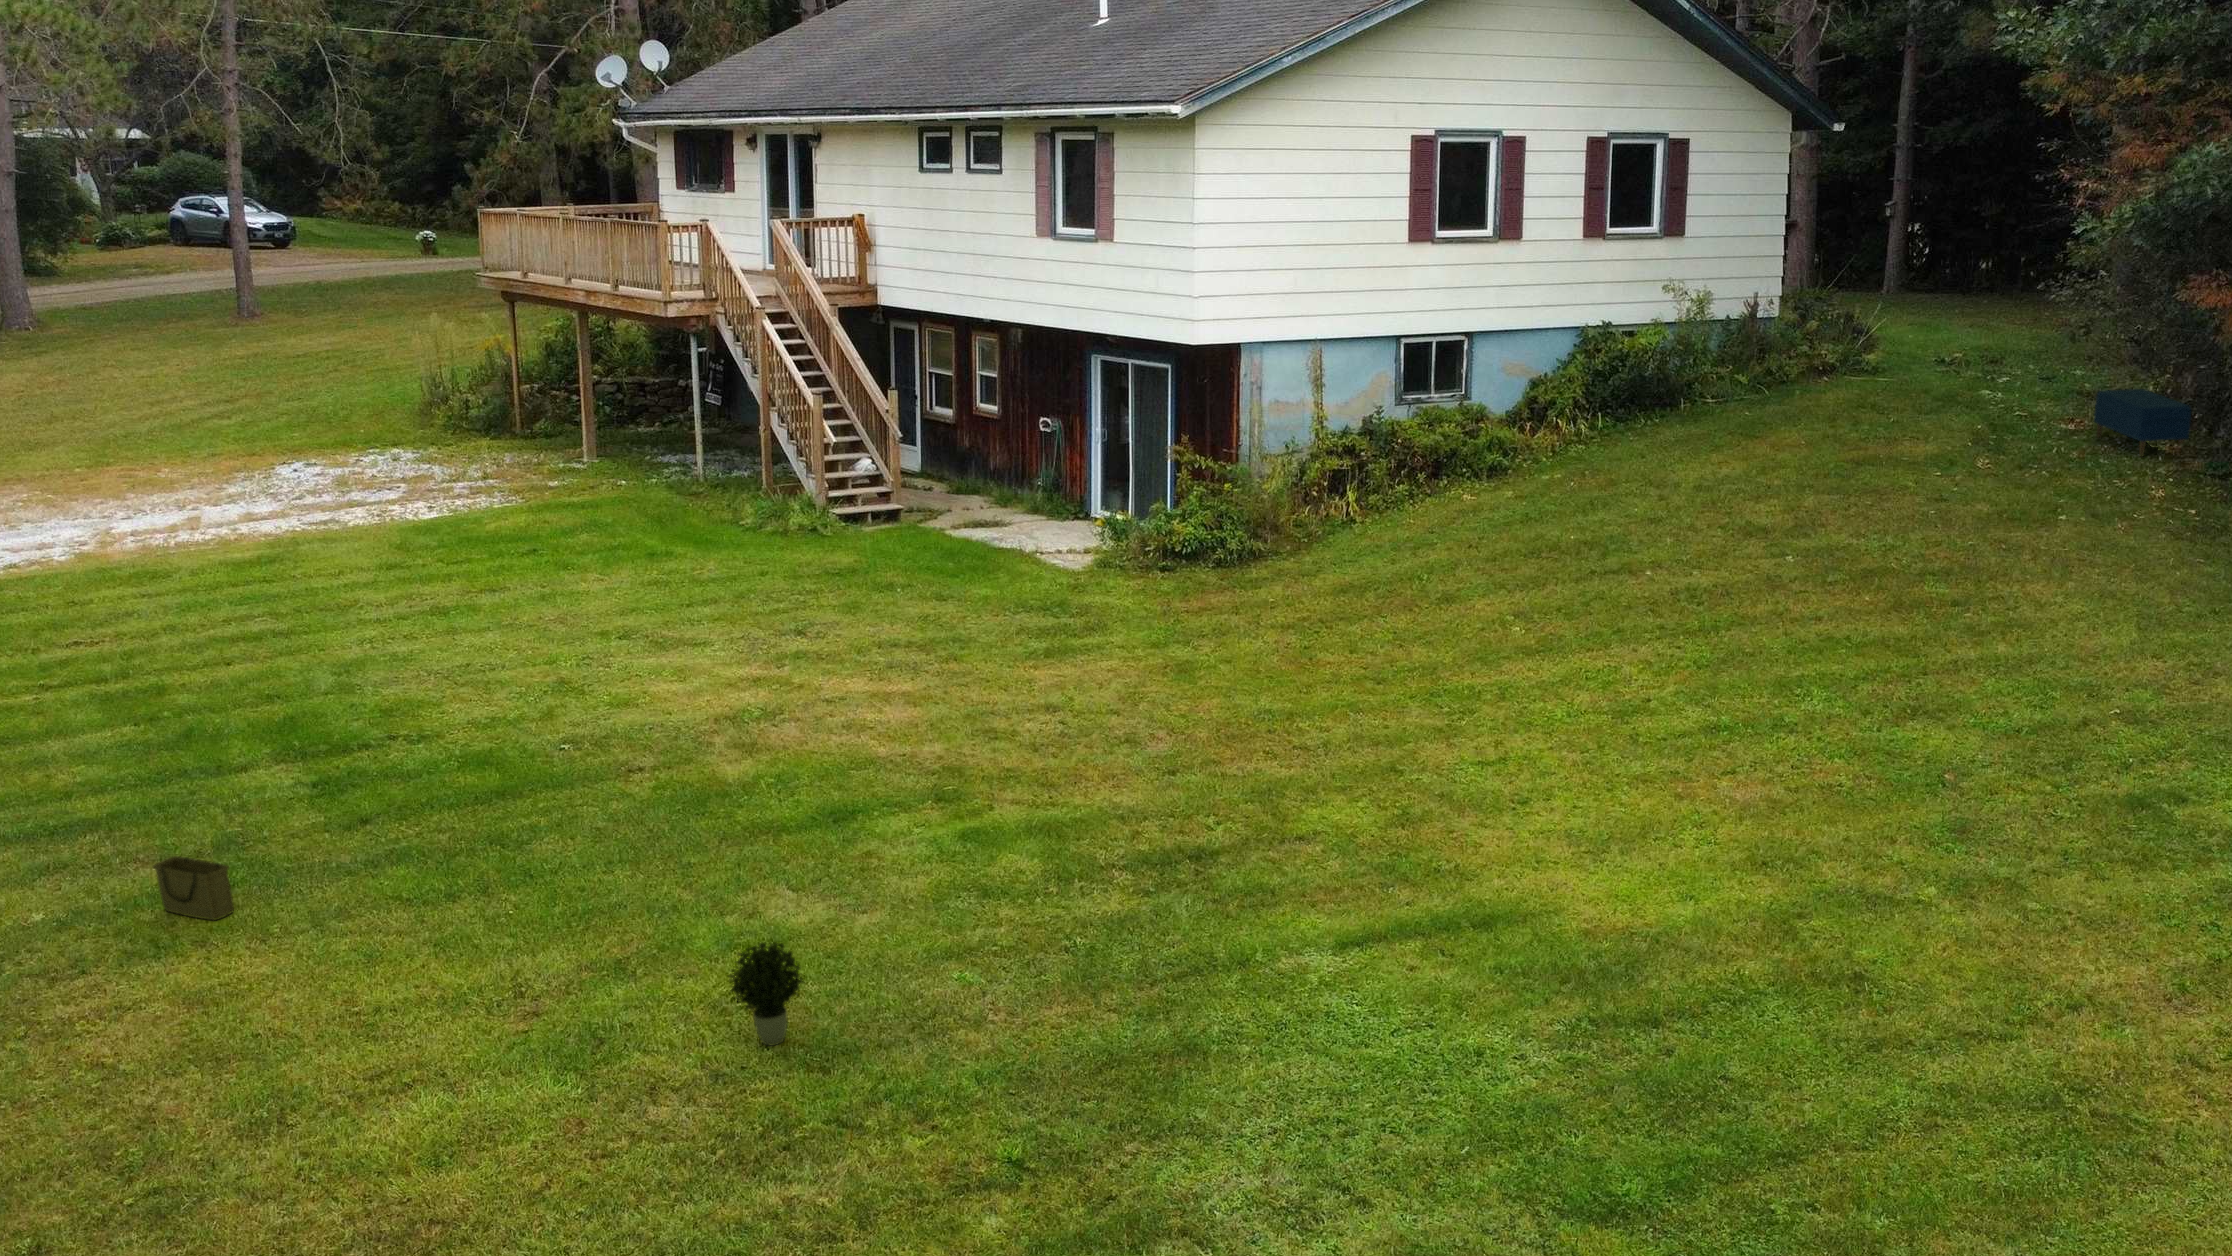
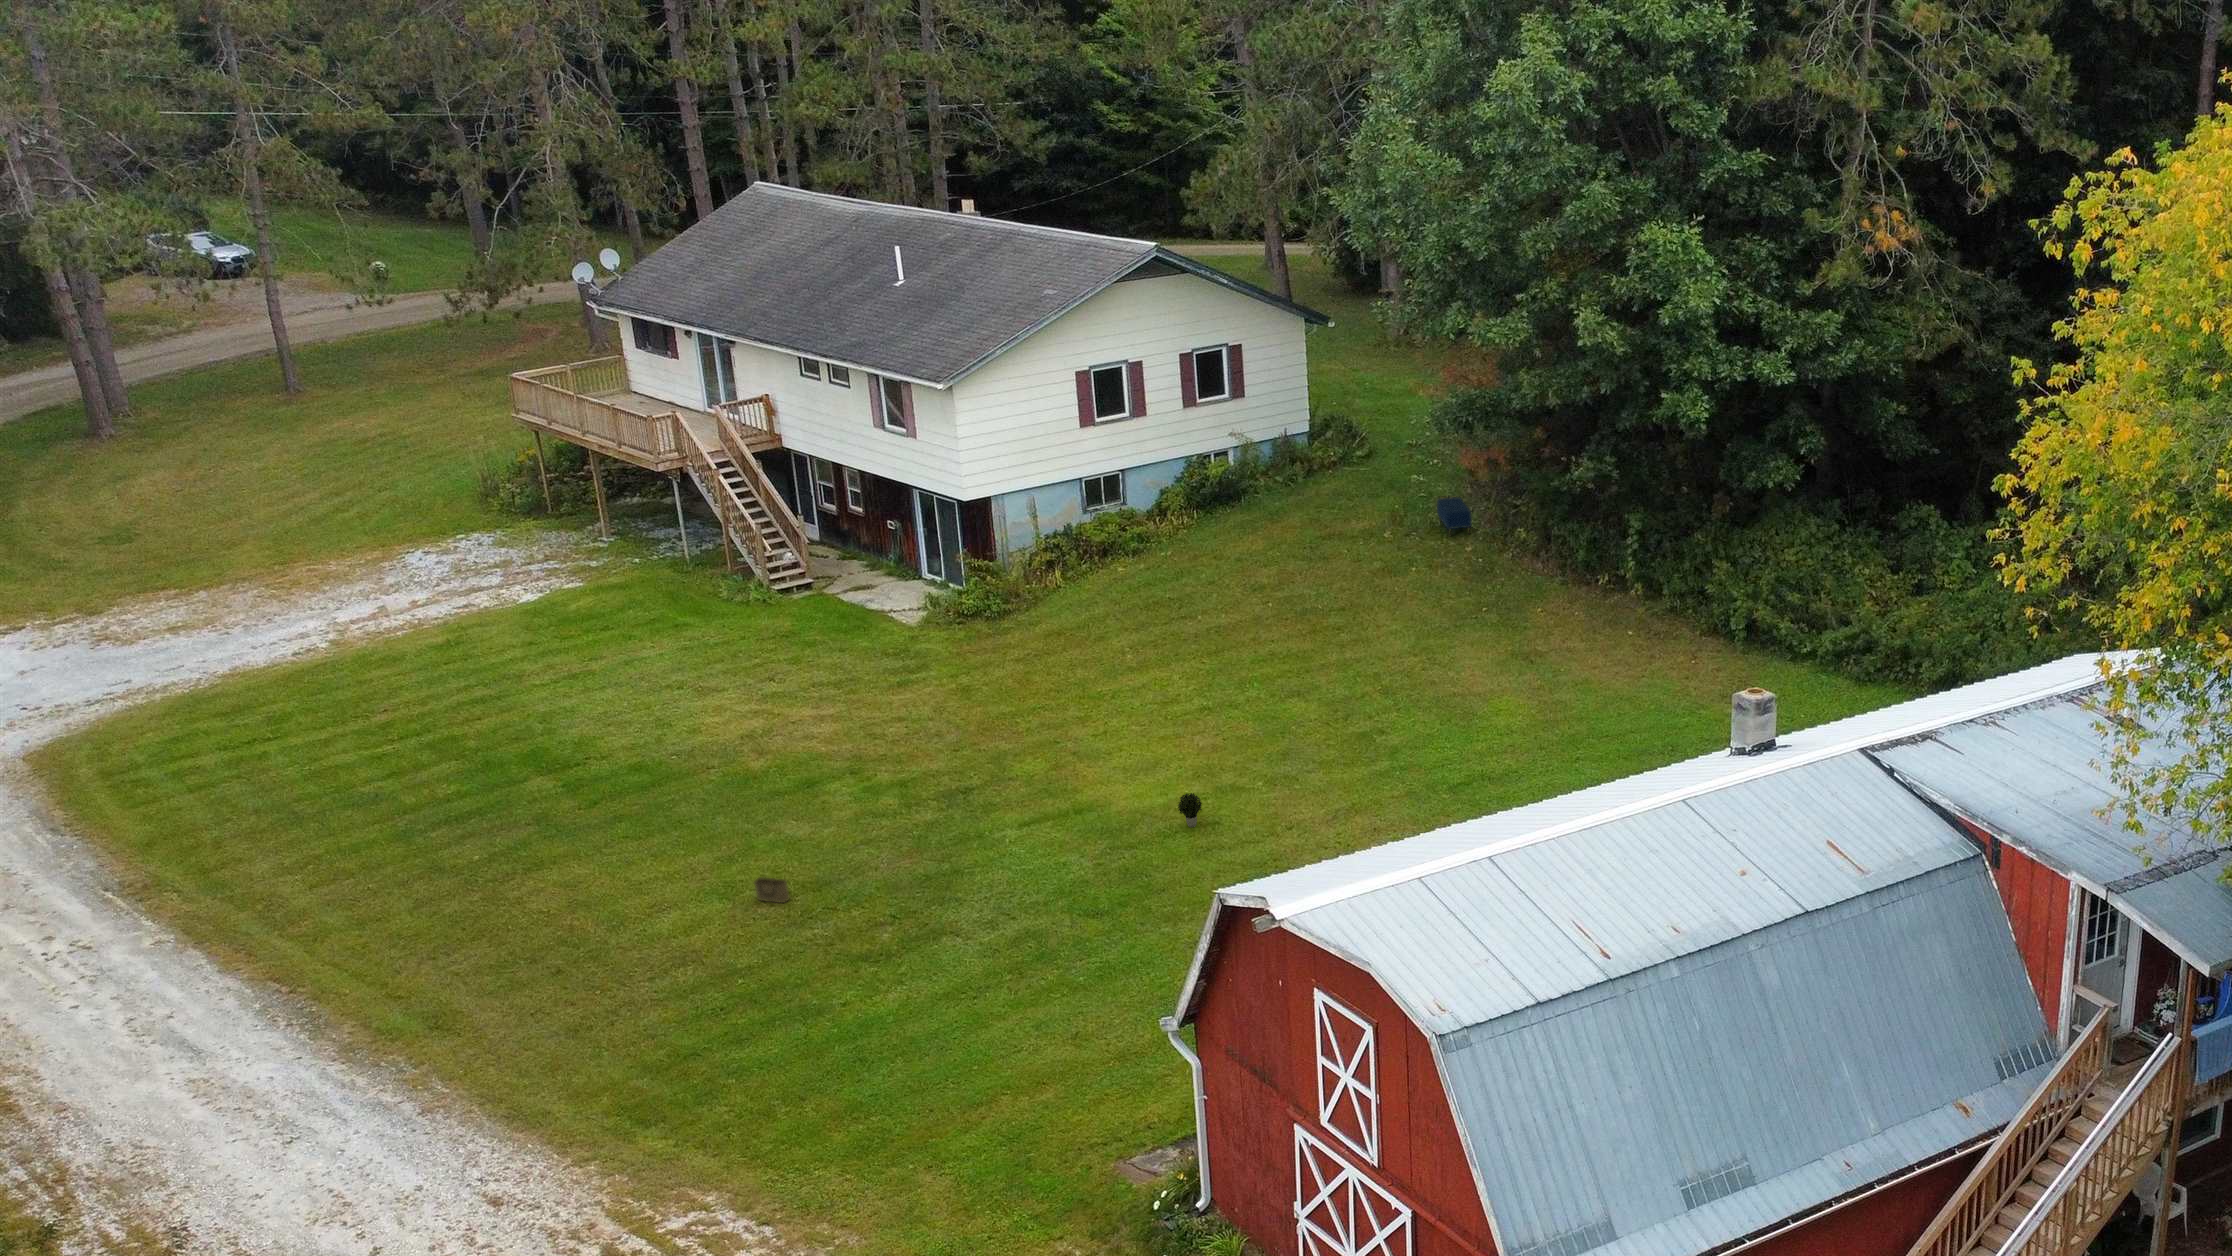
basket: present [153,856,234,920] -> present [754,877,790,903]
potted plant: present [729,942,803,1046] -> present [1178,793,1202,827]

